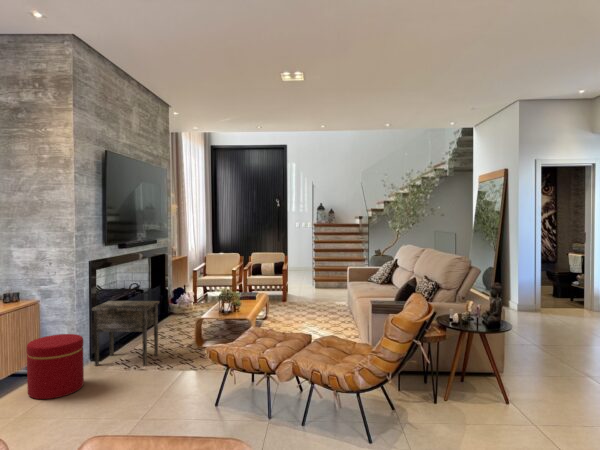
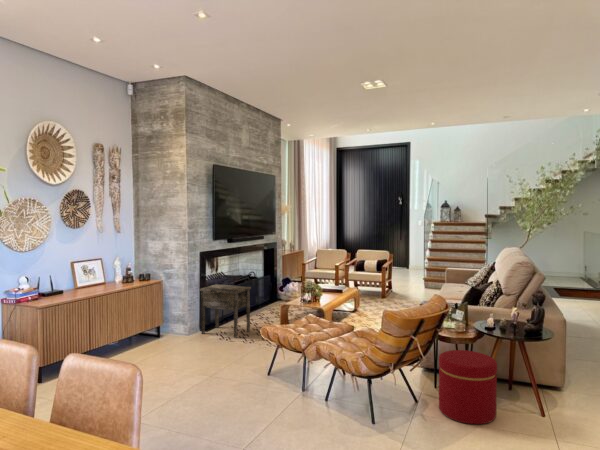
ottoman: present [27,334,84,399] -> present [439,350,497,424]

